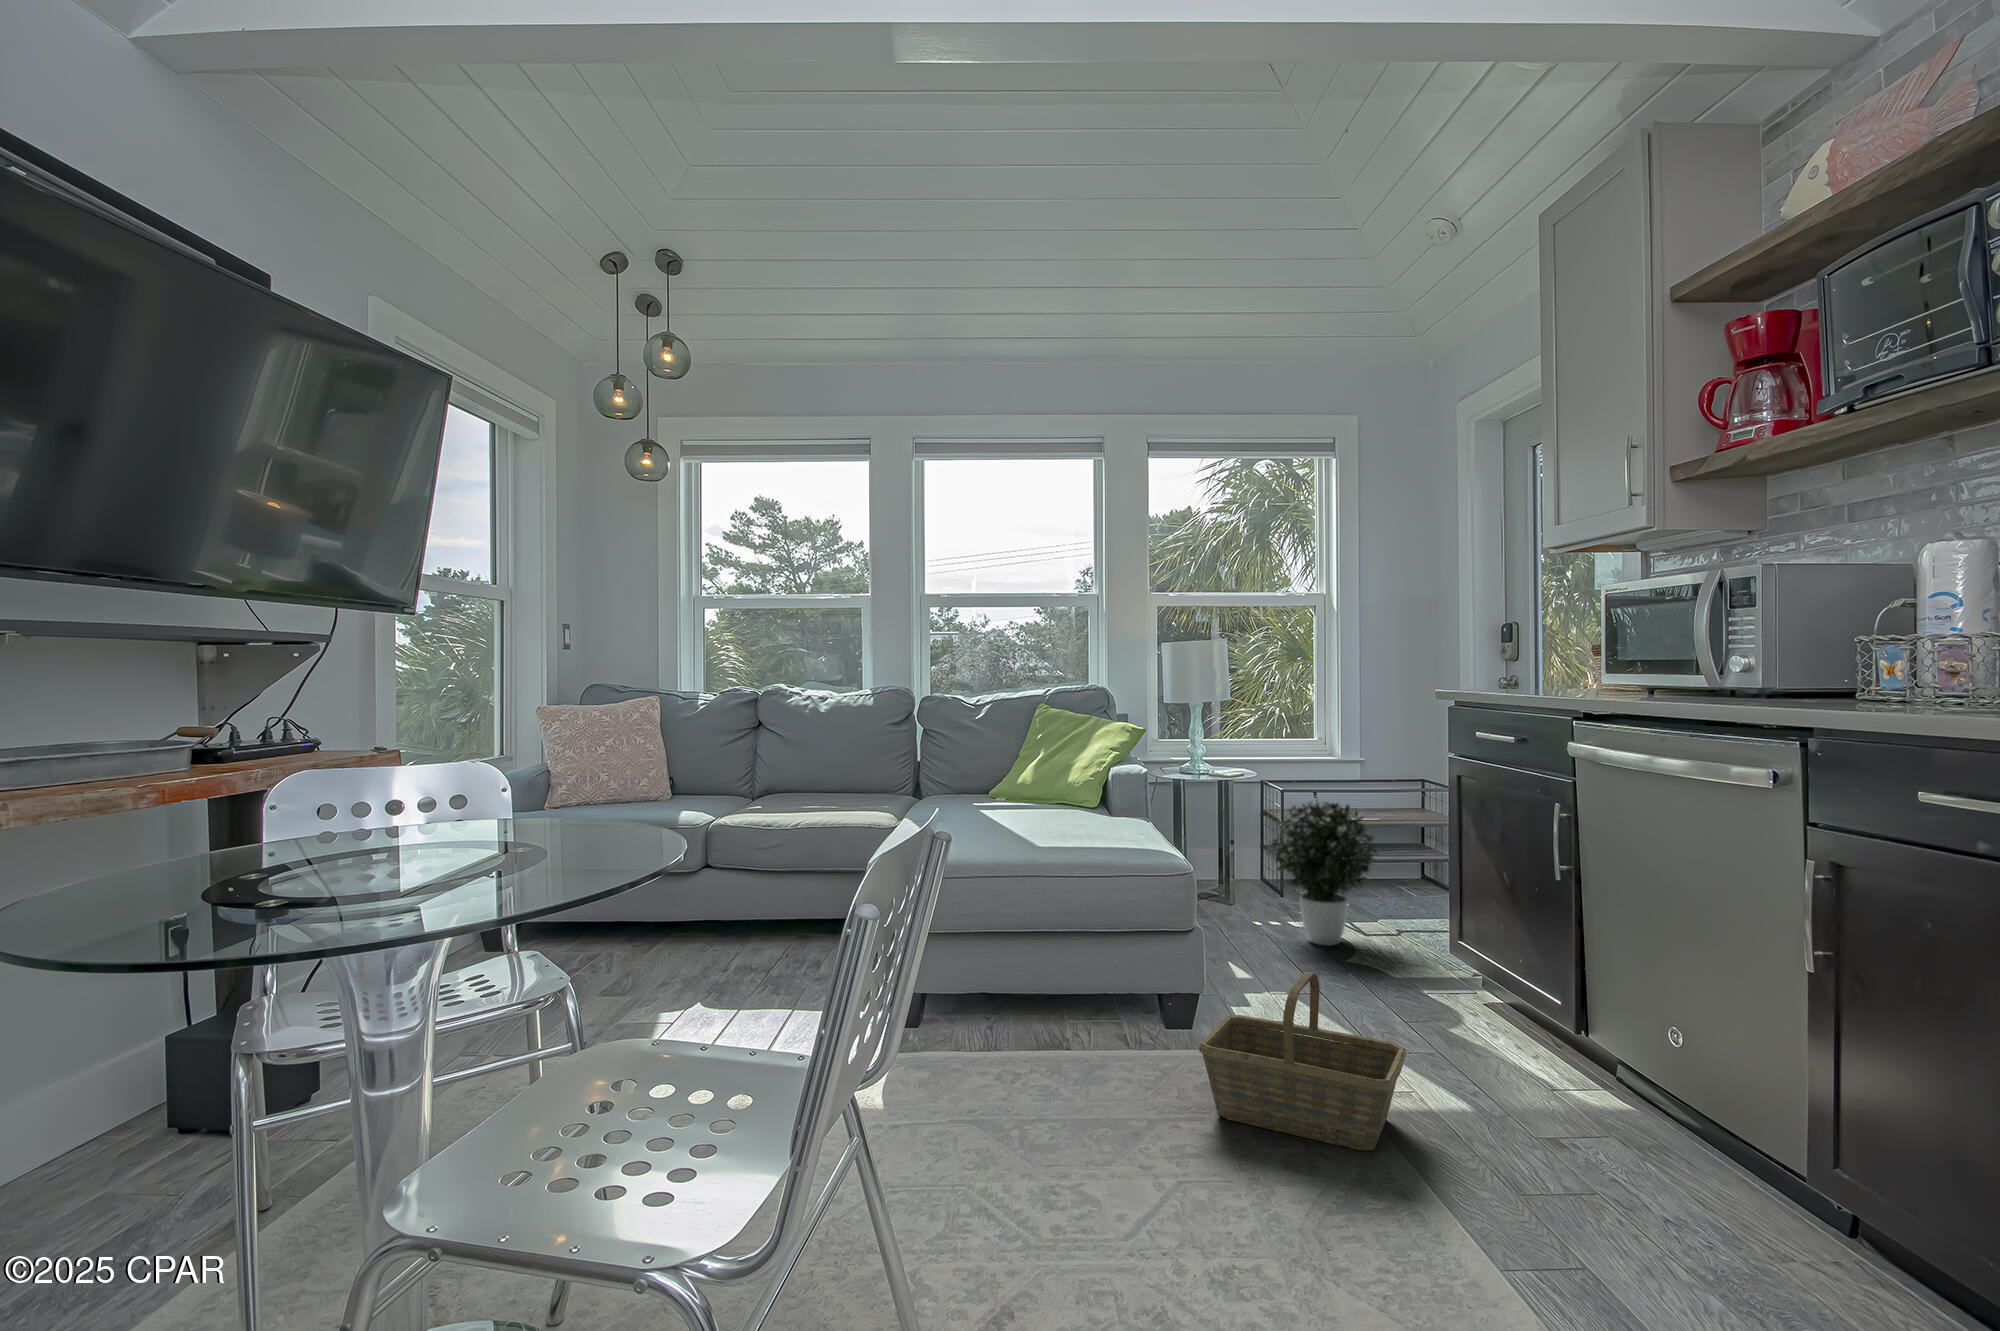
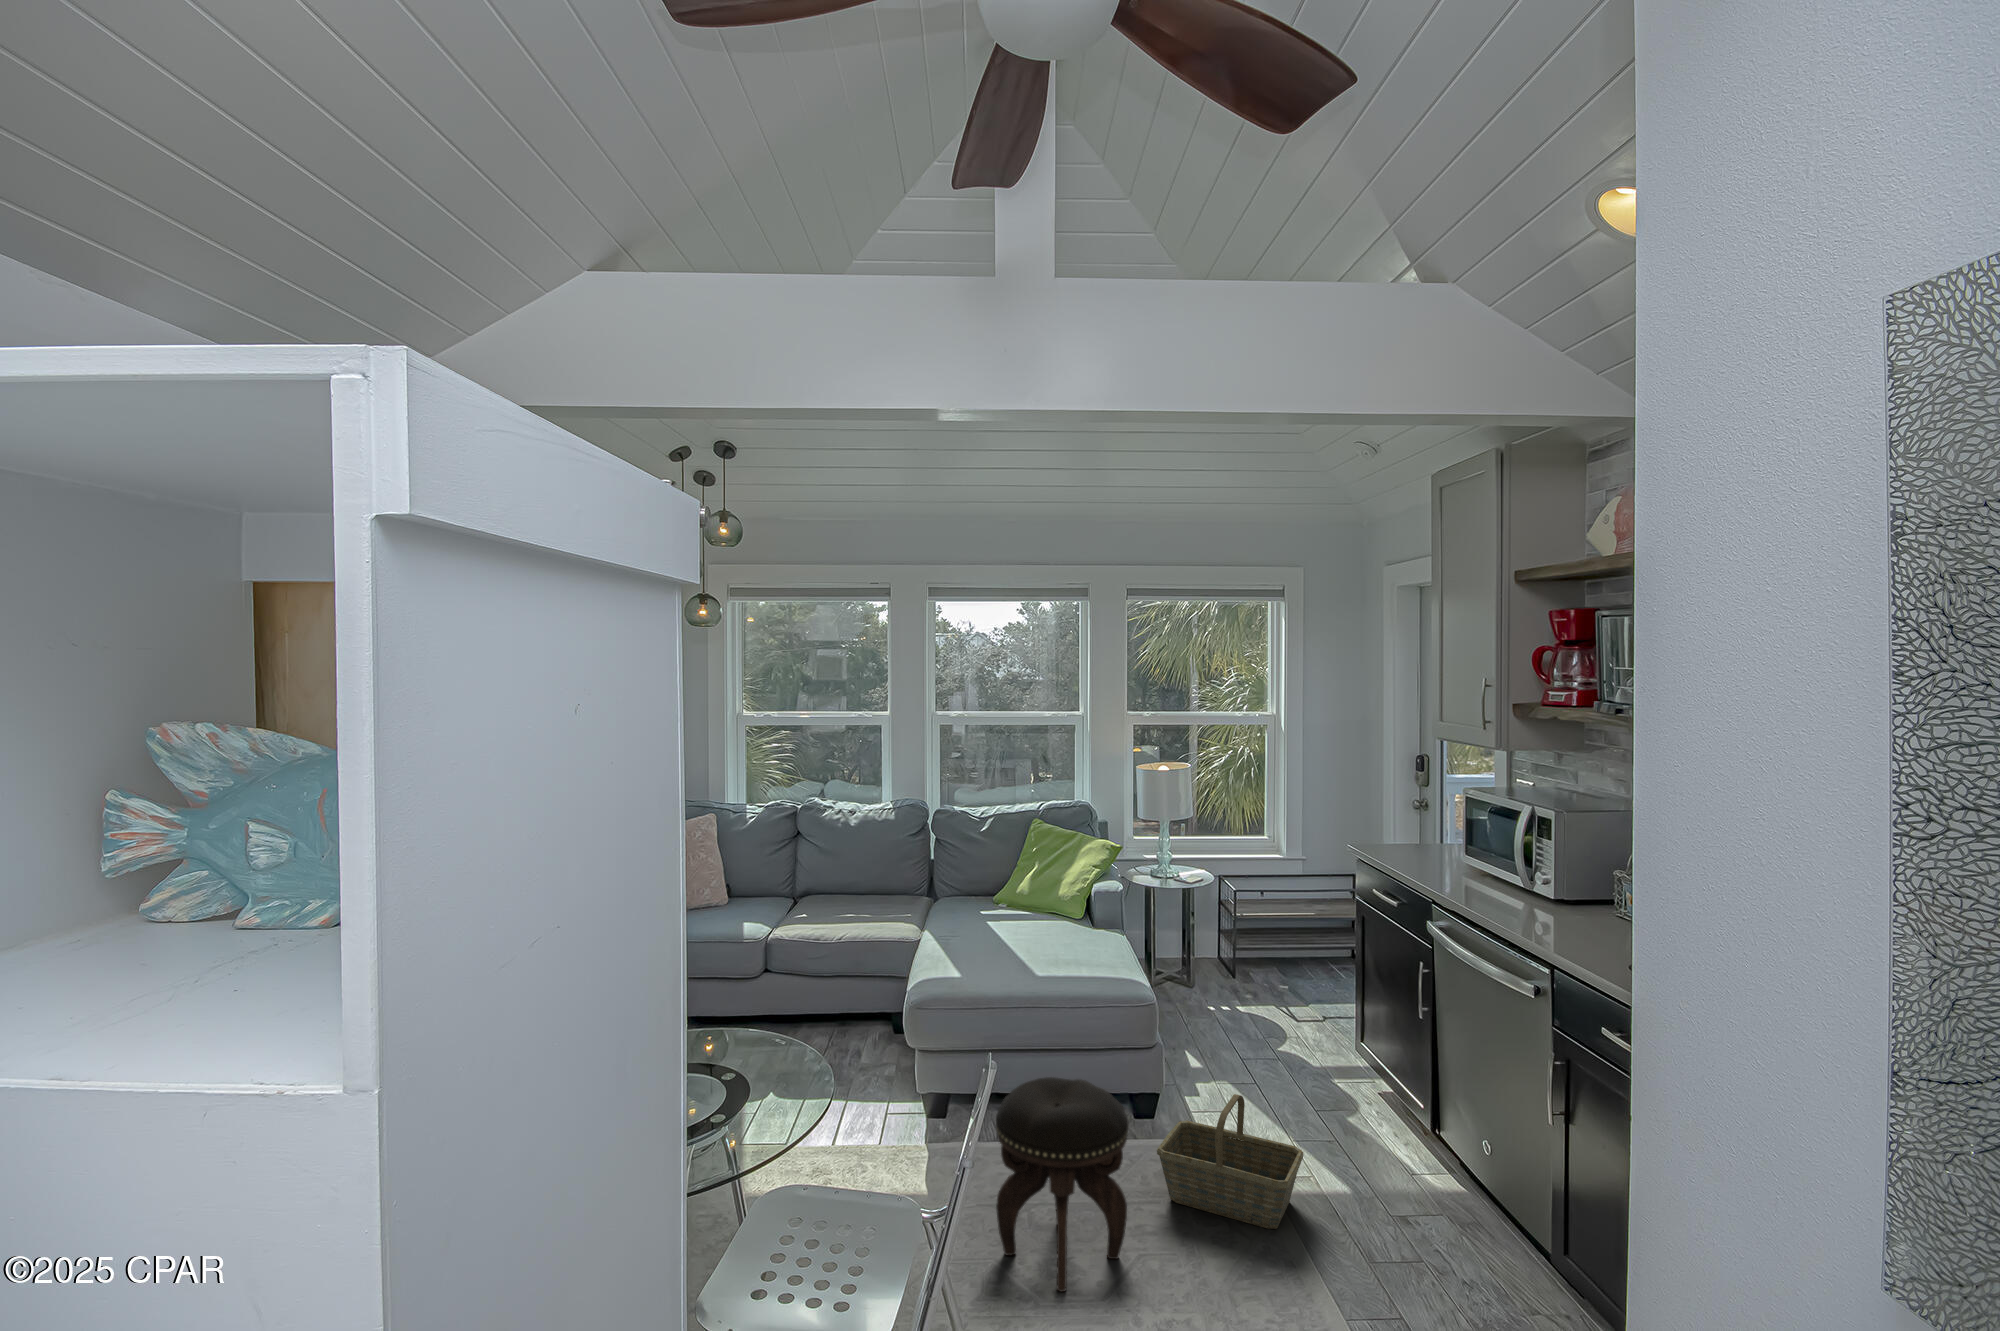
potted plant: present [1272,800,1377,945] -> none [1221,914,1305,1033]
footstool: none [968,933,1160,1227] -> present [996,1077,1128,1292]

